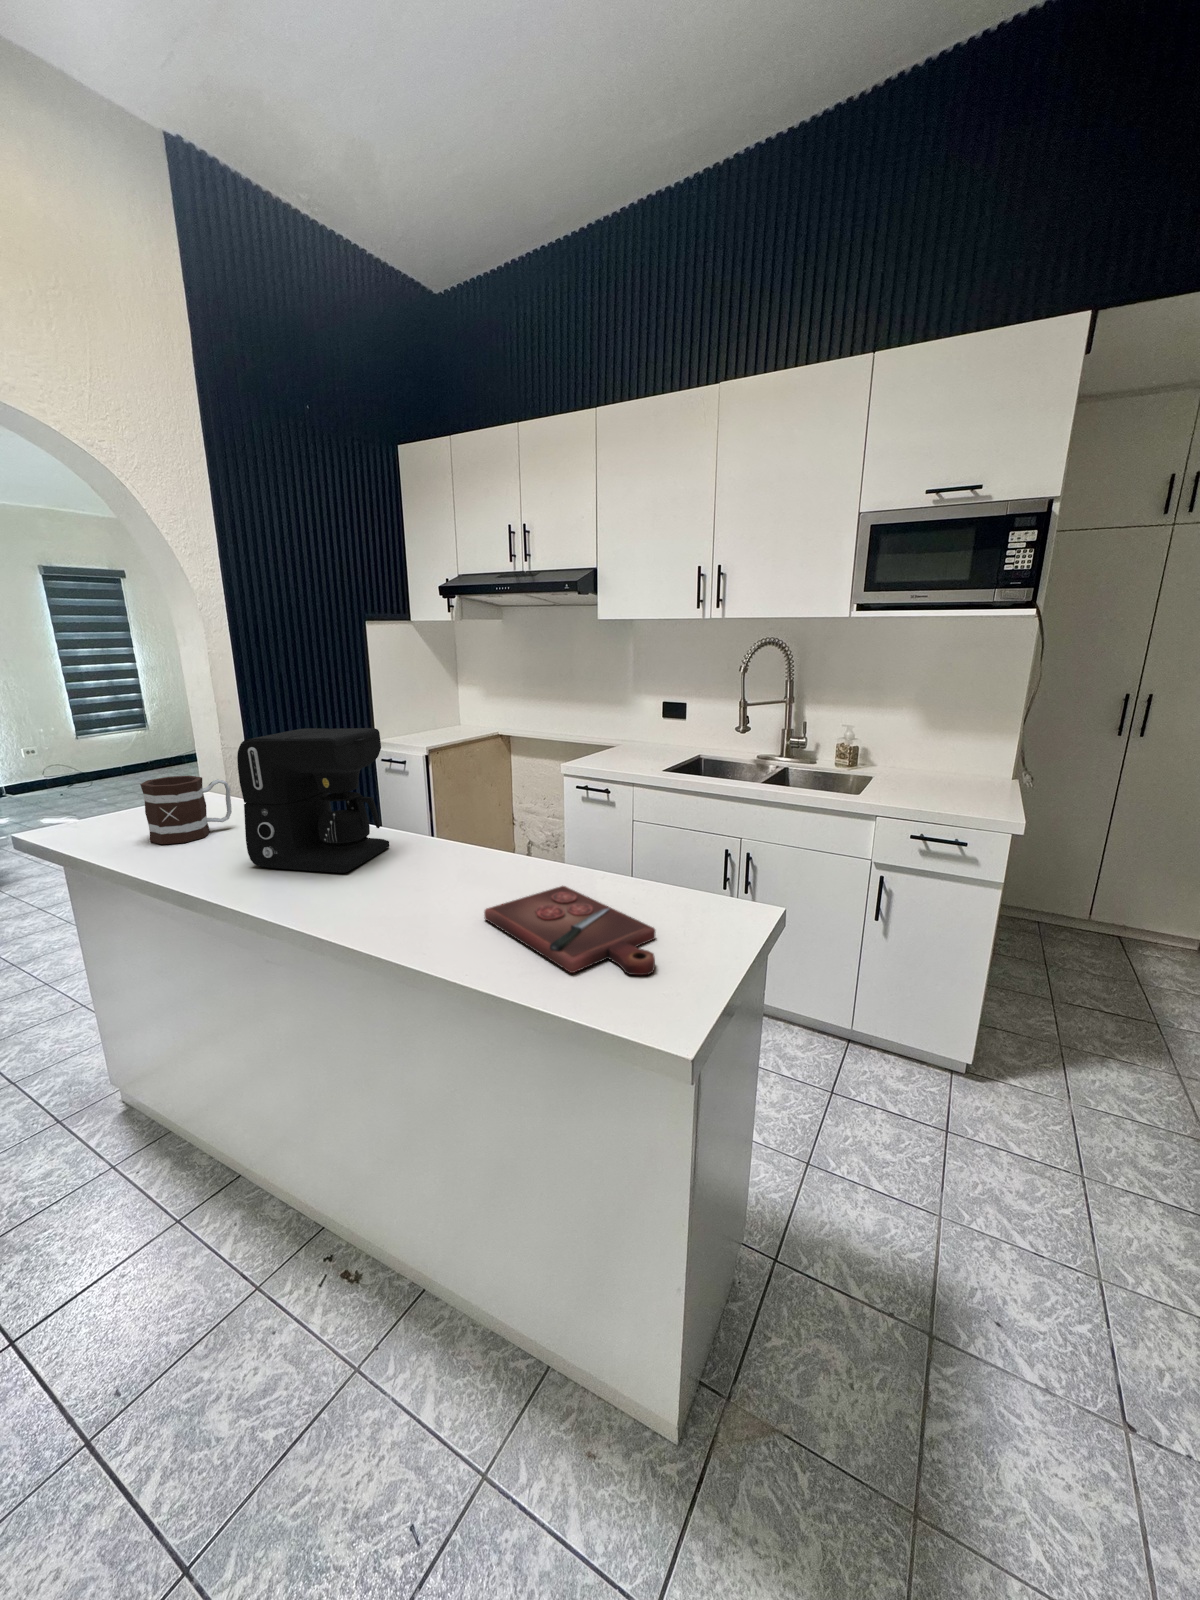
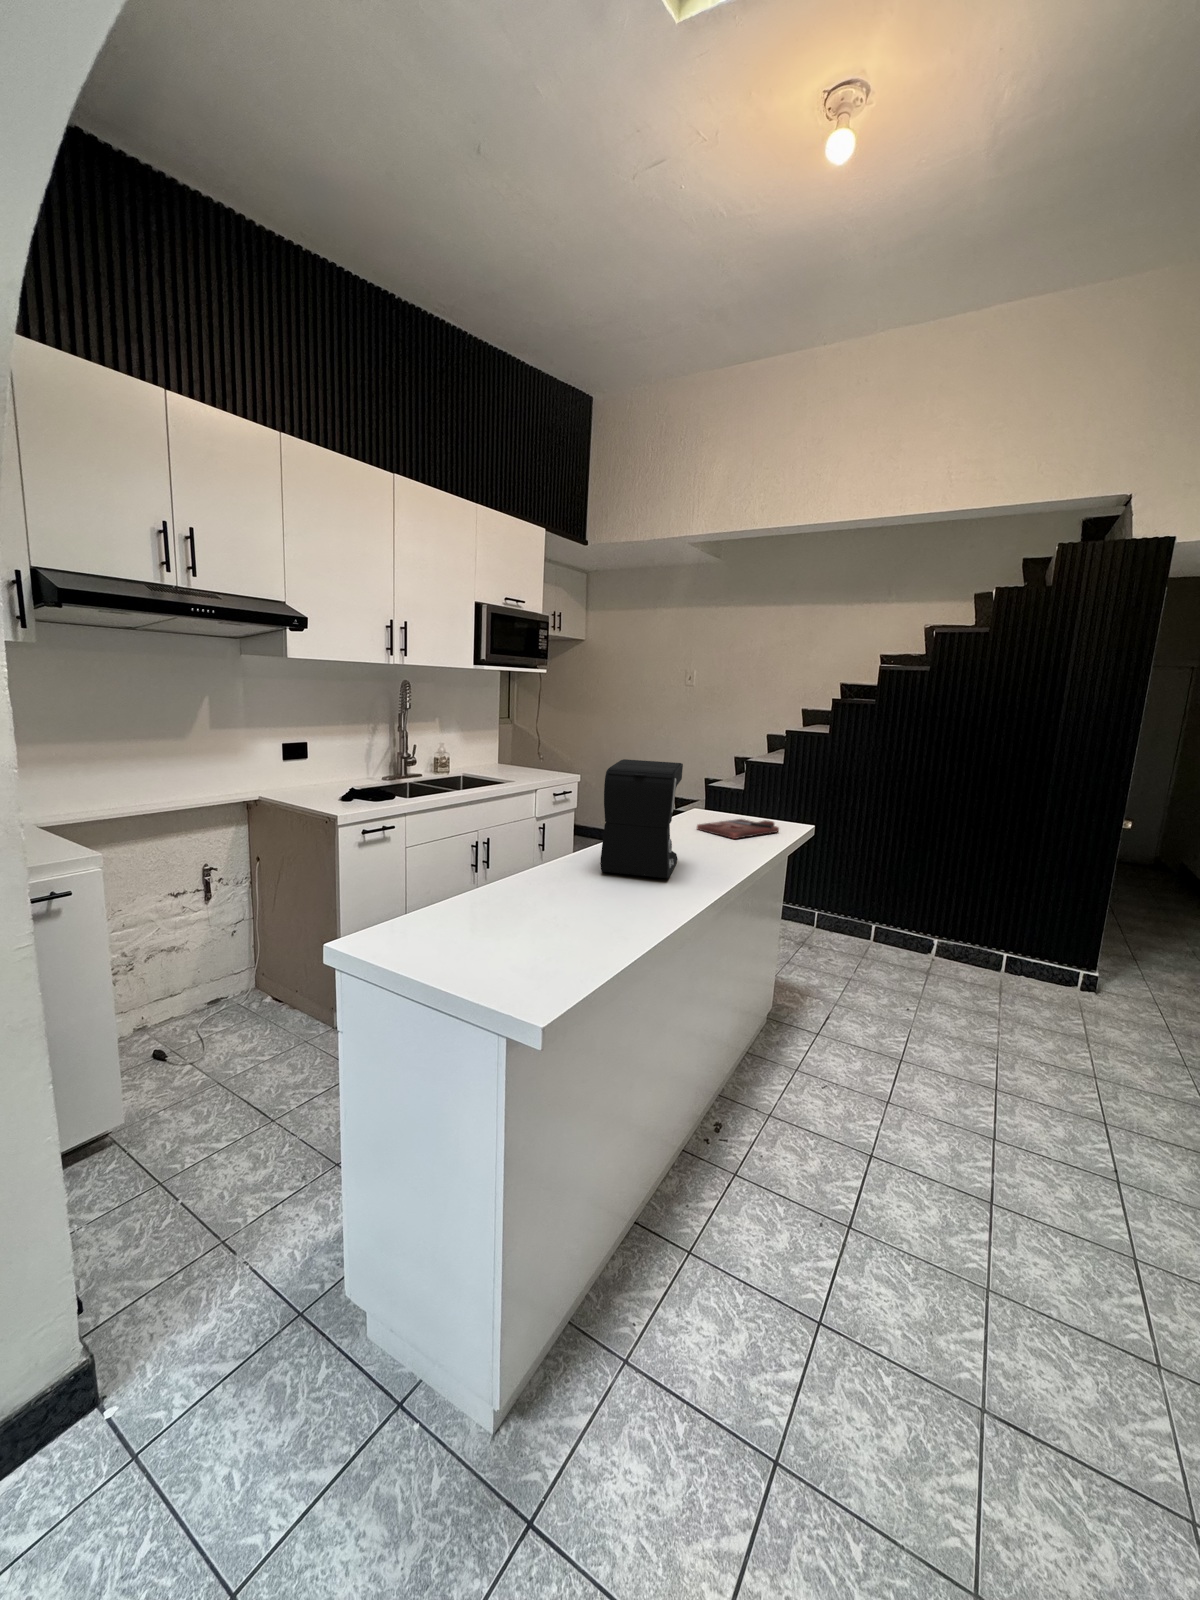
mug: present [140,776,232,844] -> none [539,844,604,926]

